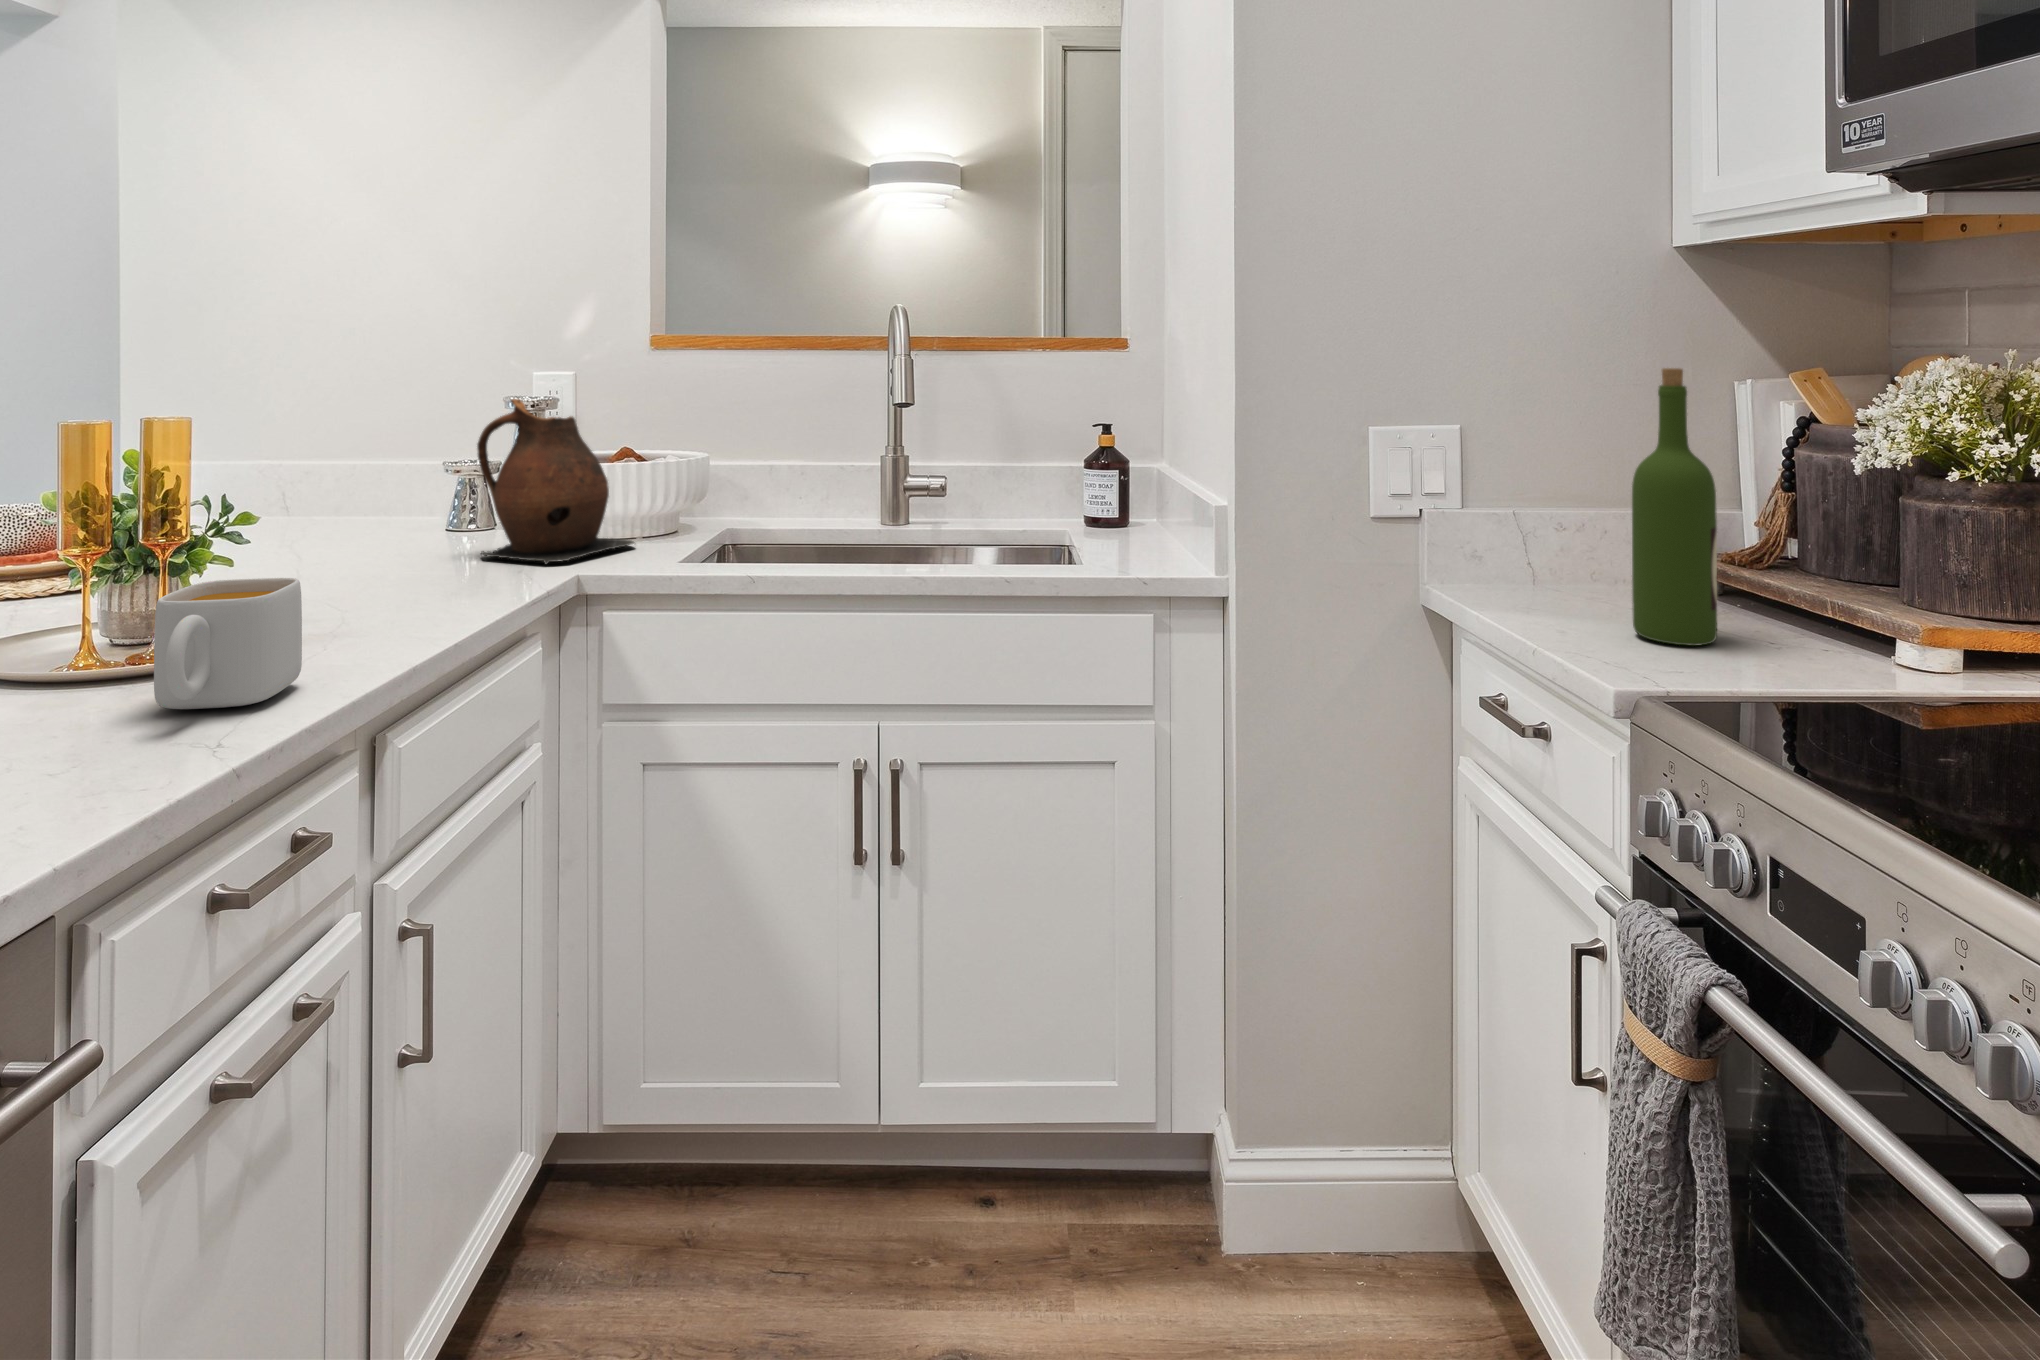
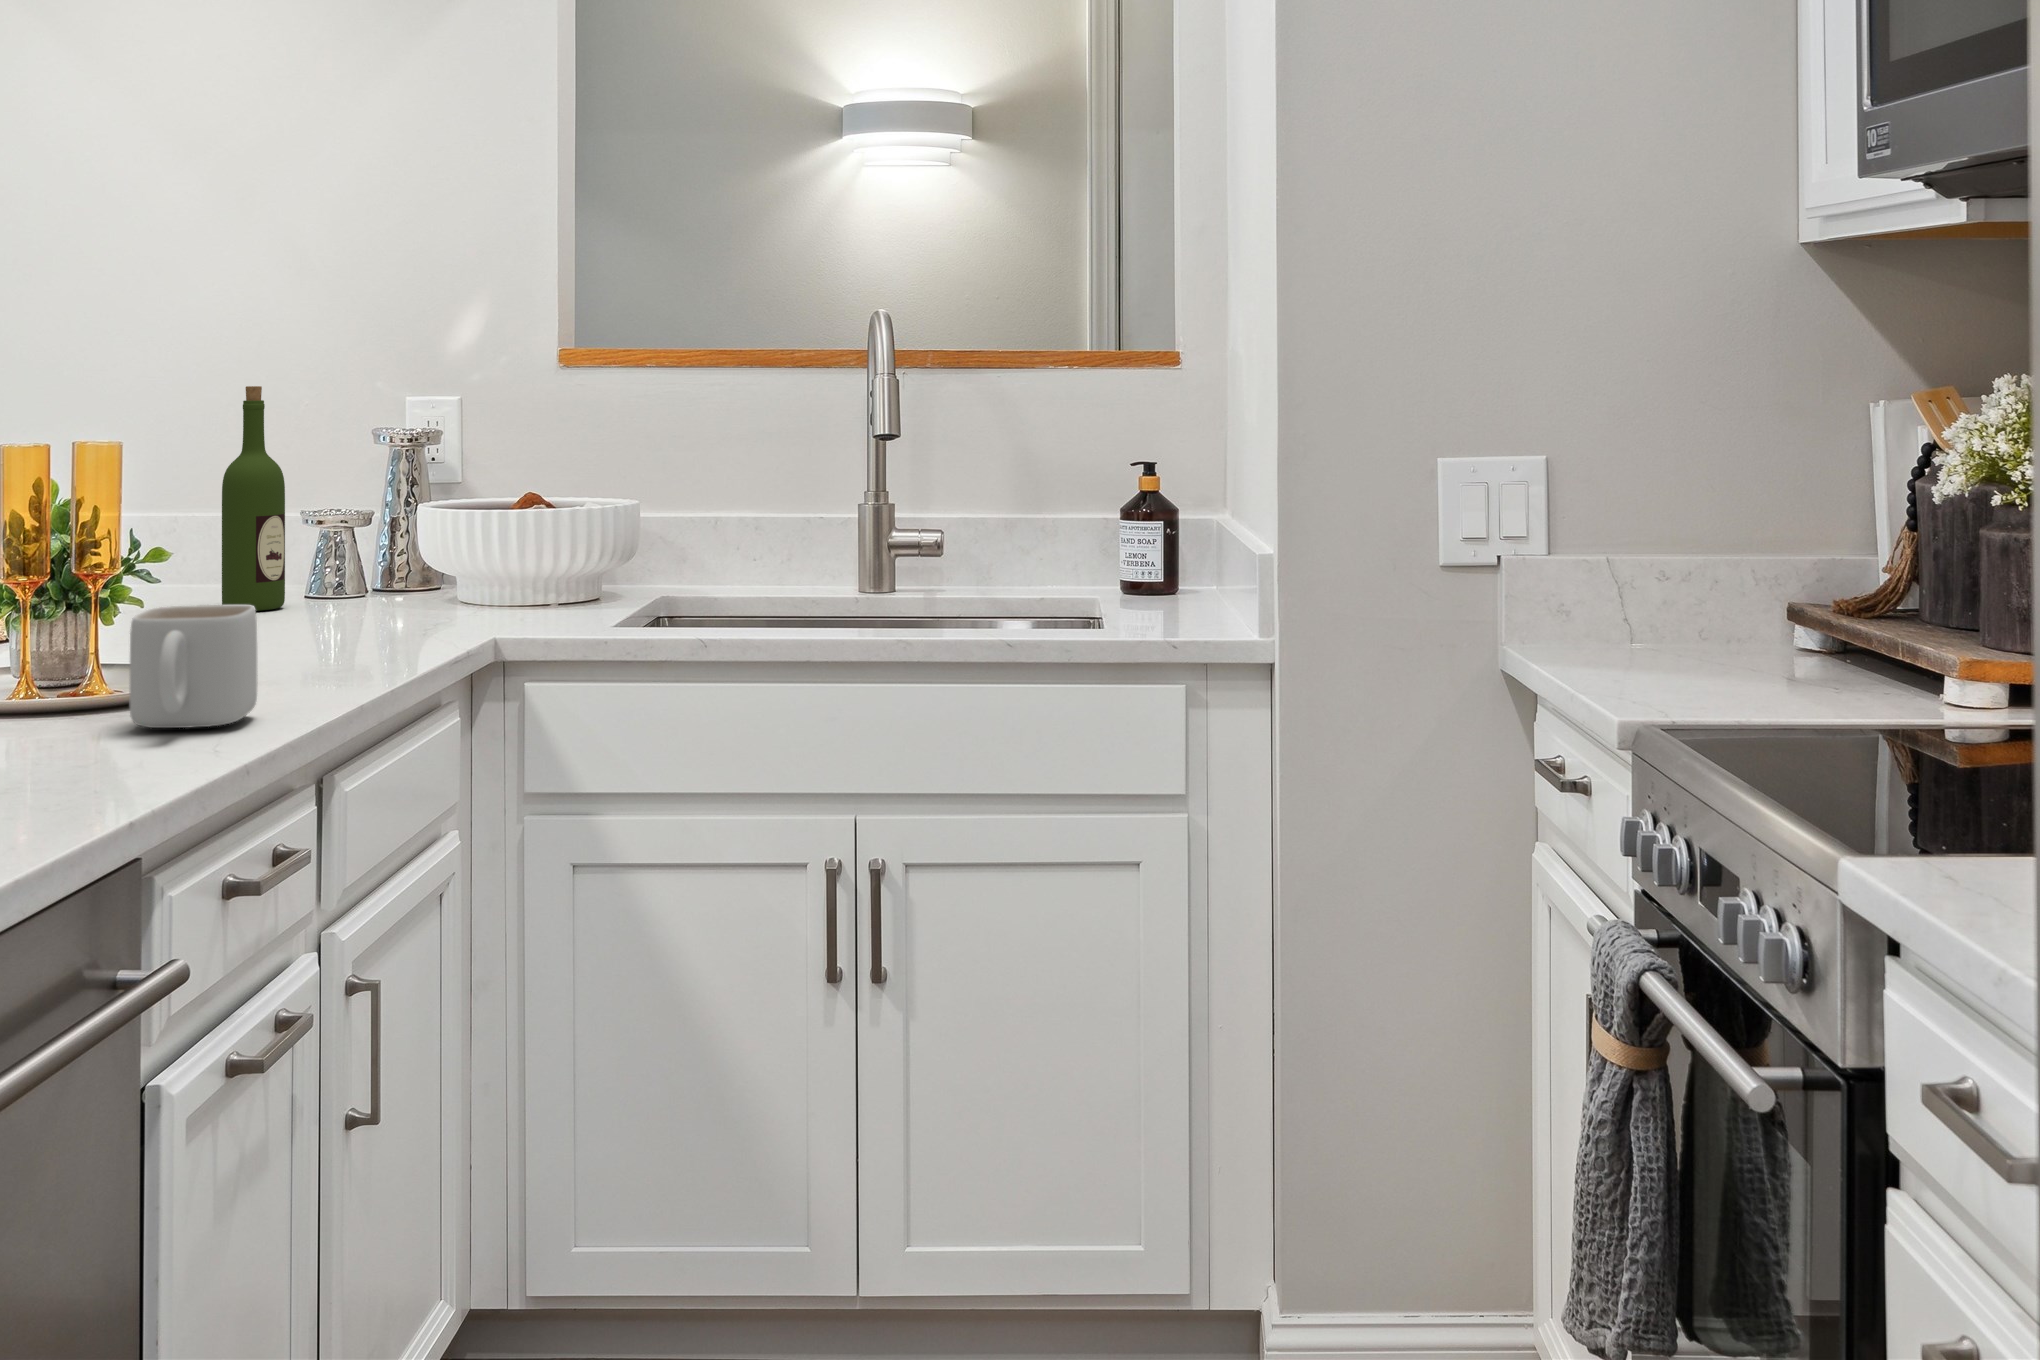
wine bottle: present [1632,368,1717,646] -> present [222,386,285,611]
ceramic pitcher: present [477,399,634,564] -> none [359,426,552,630]

